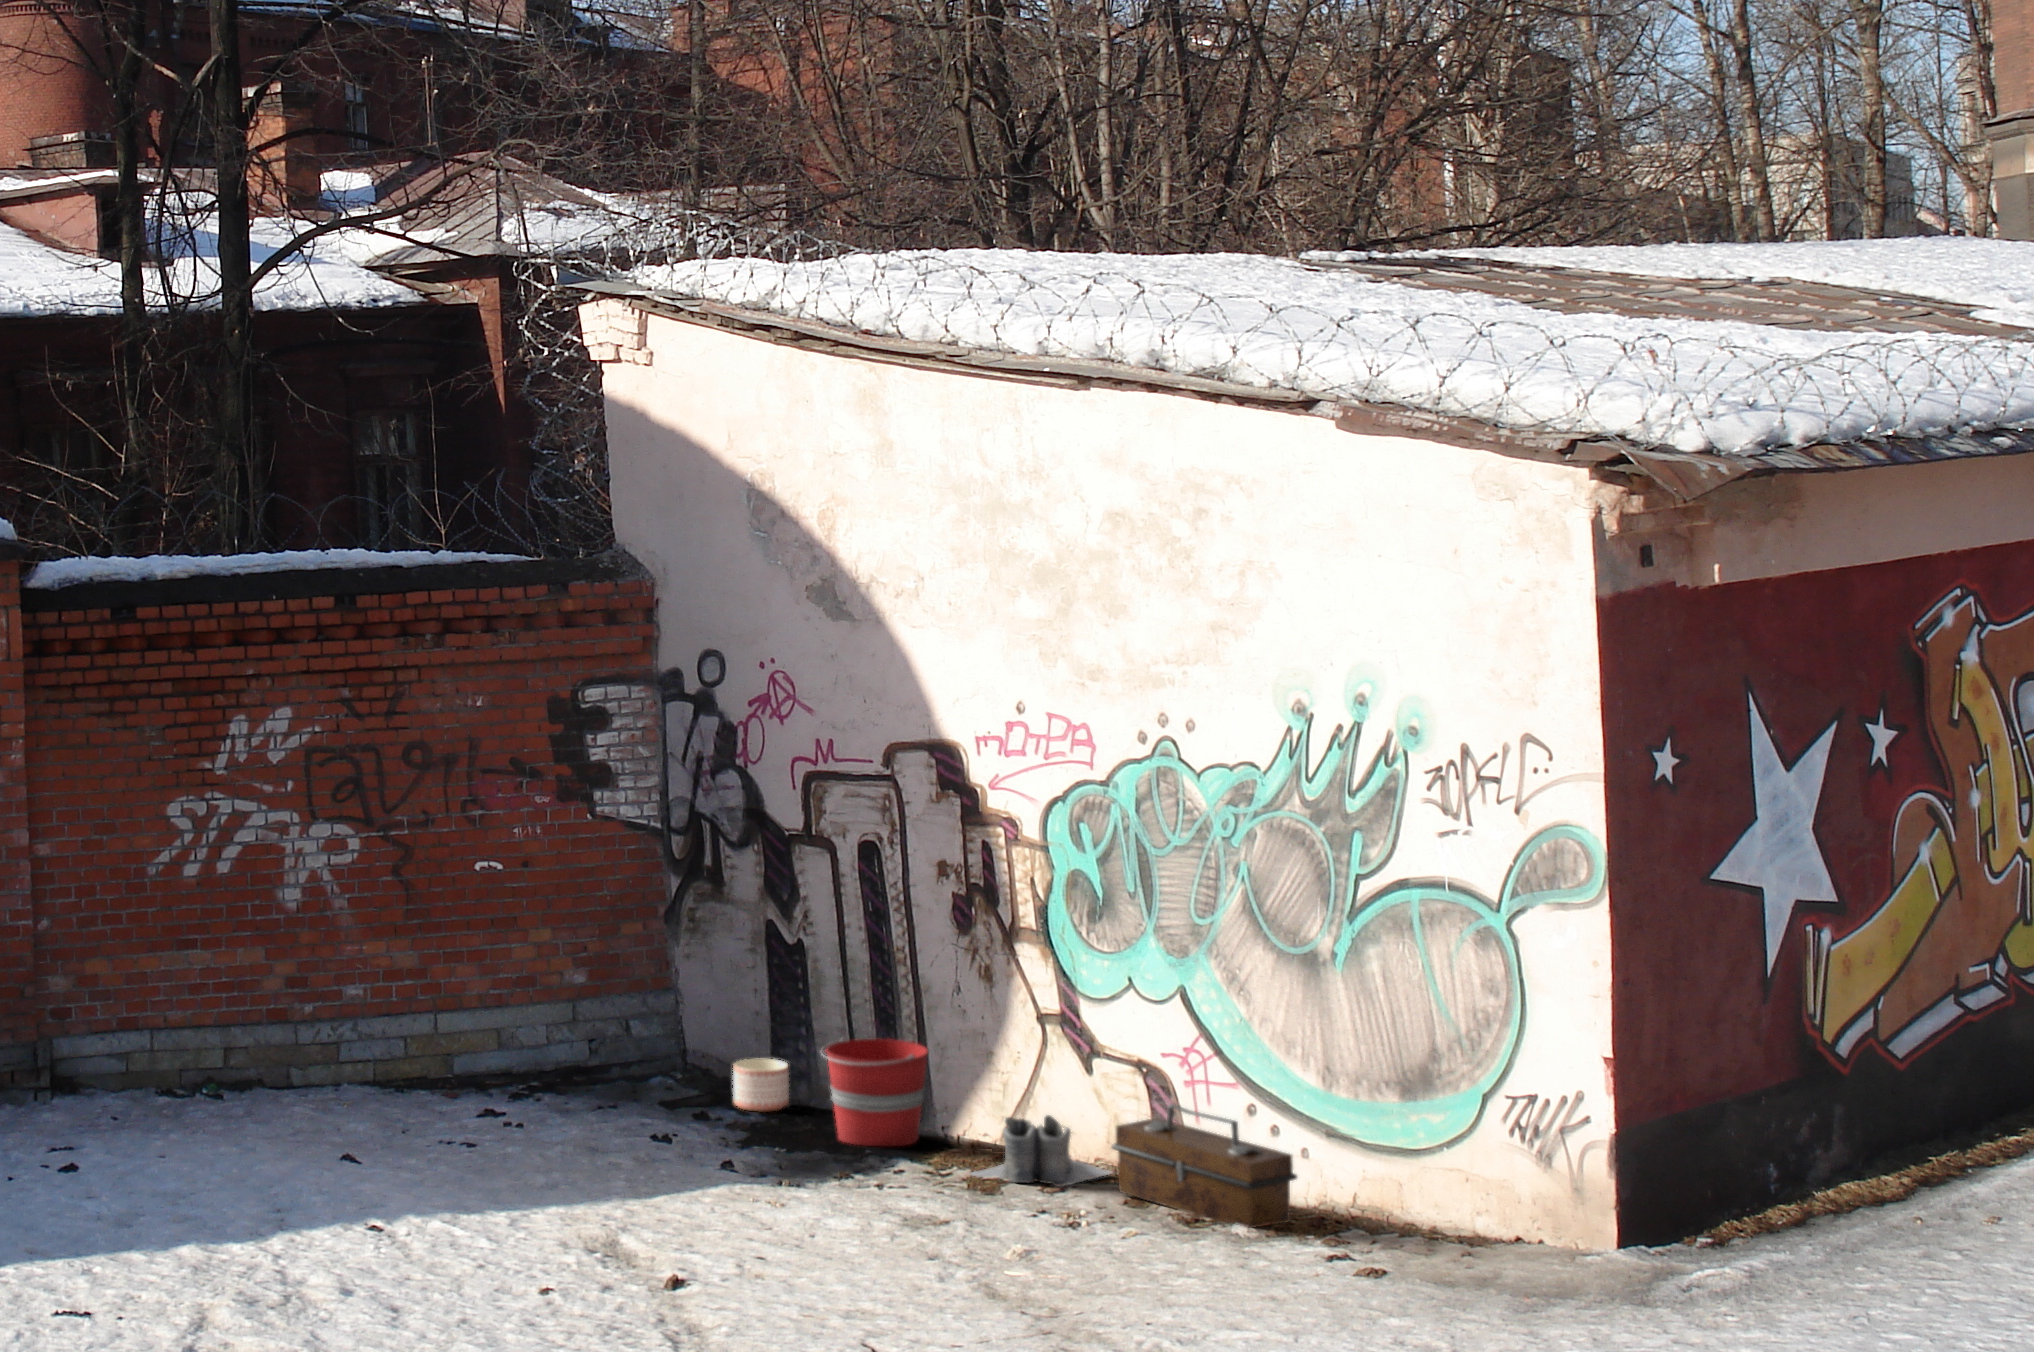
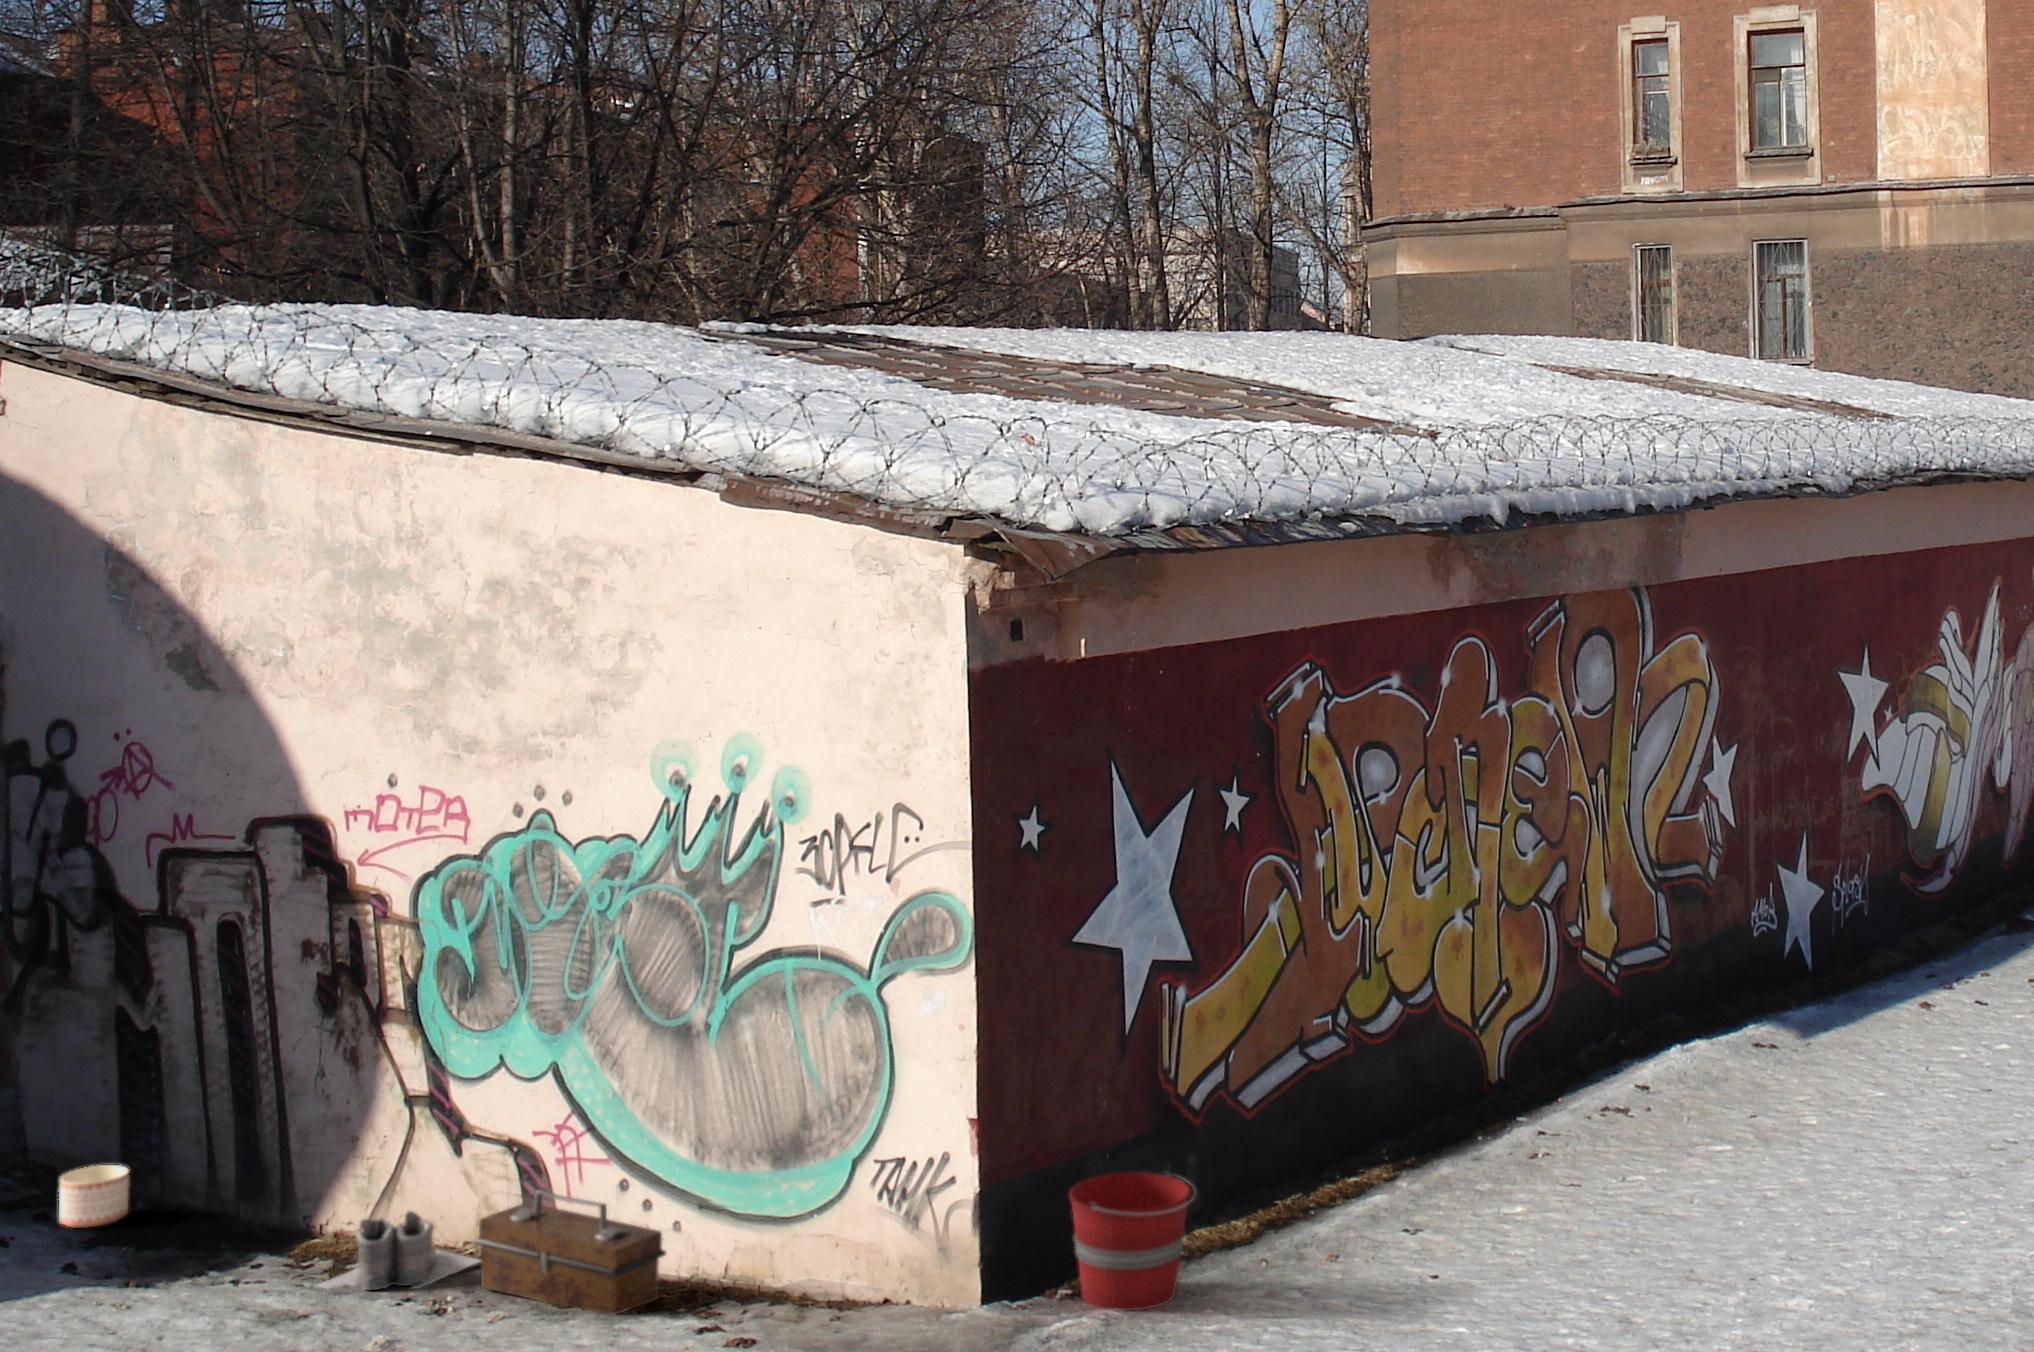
bucket: present [826,1039,928,1146] -> present [1069,1172,1190,1311]

